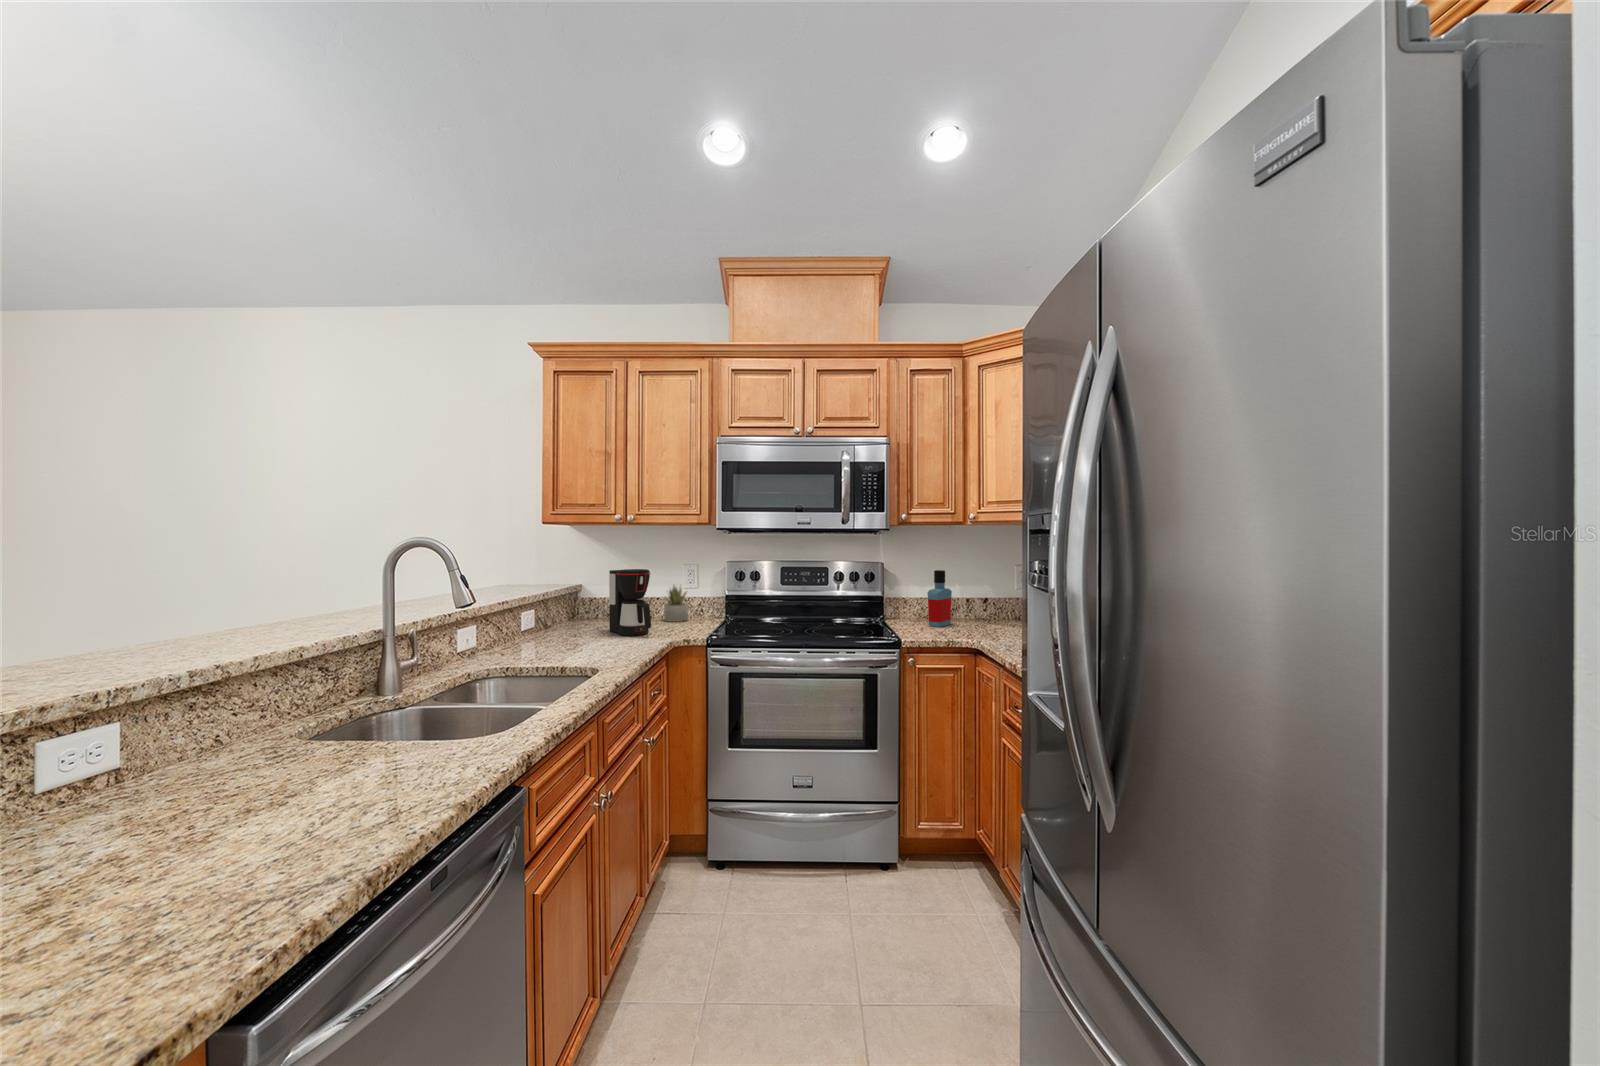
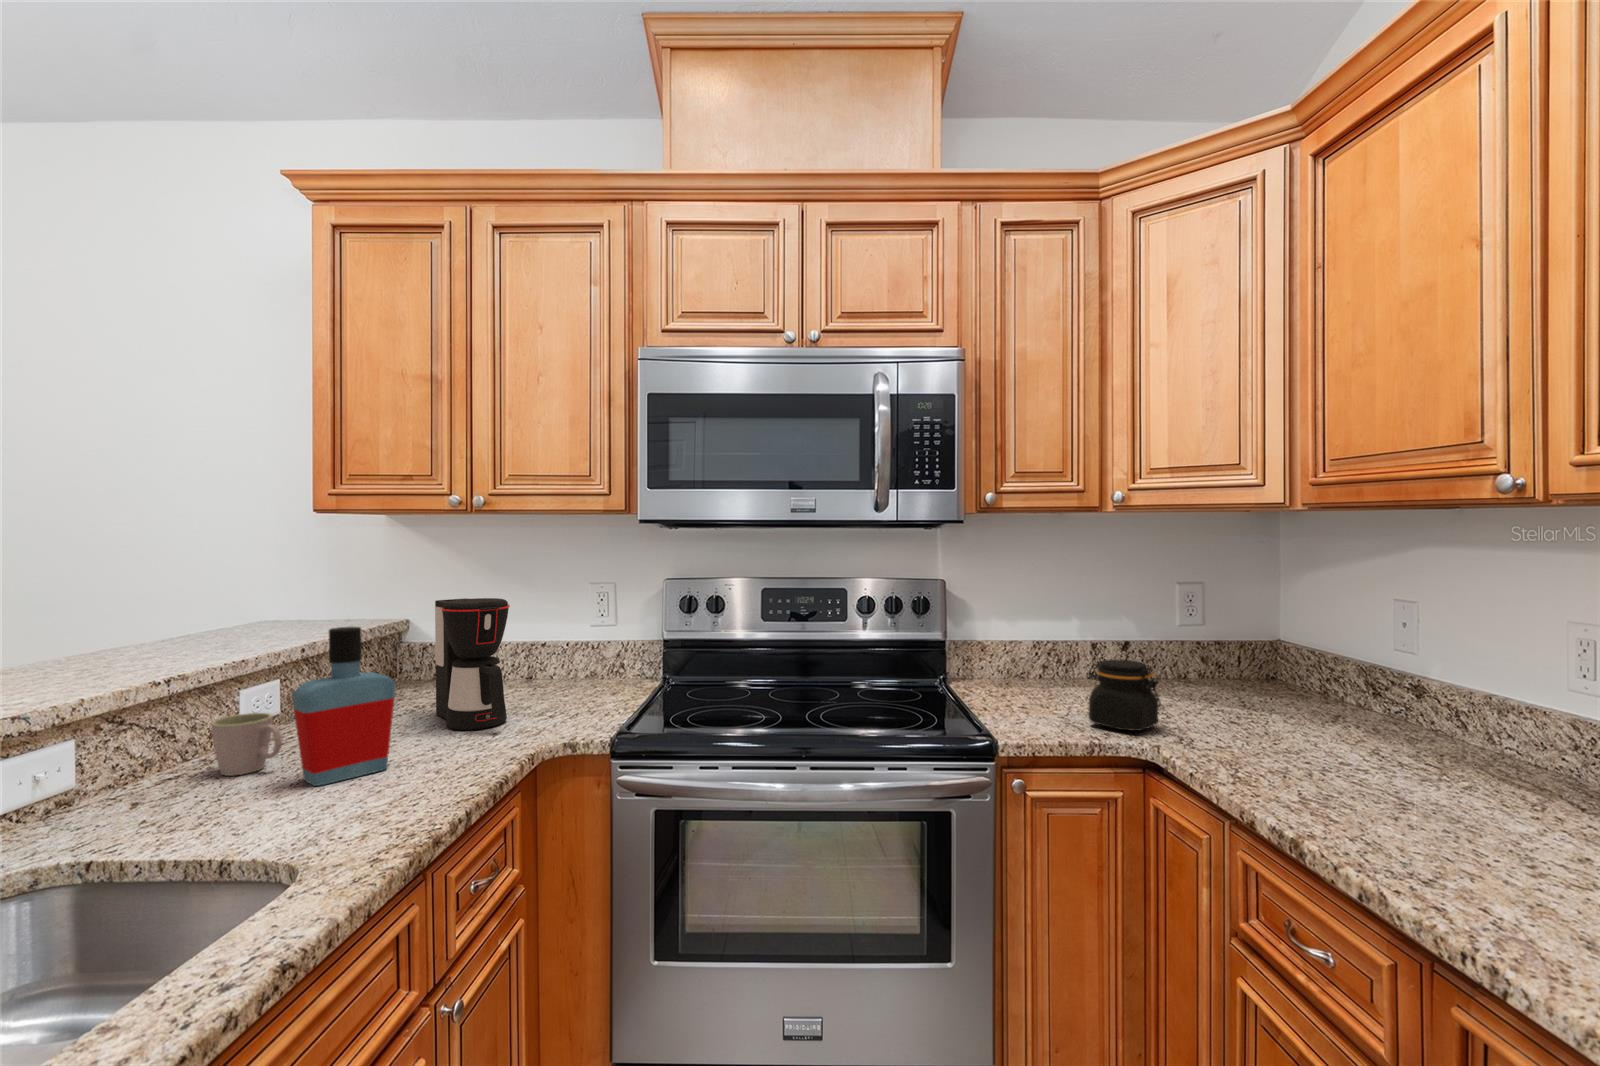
bottle: present [927,570,952,627] -> present [292,627,396,786]
succulent plant: present [664,586,688,622] -> none [553,618,598,688]
jar: none [952,602,987,637] -> present [1087,659,1161,731]
mug: none [523,621,555,648] -> present [211,713,282,776]

